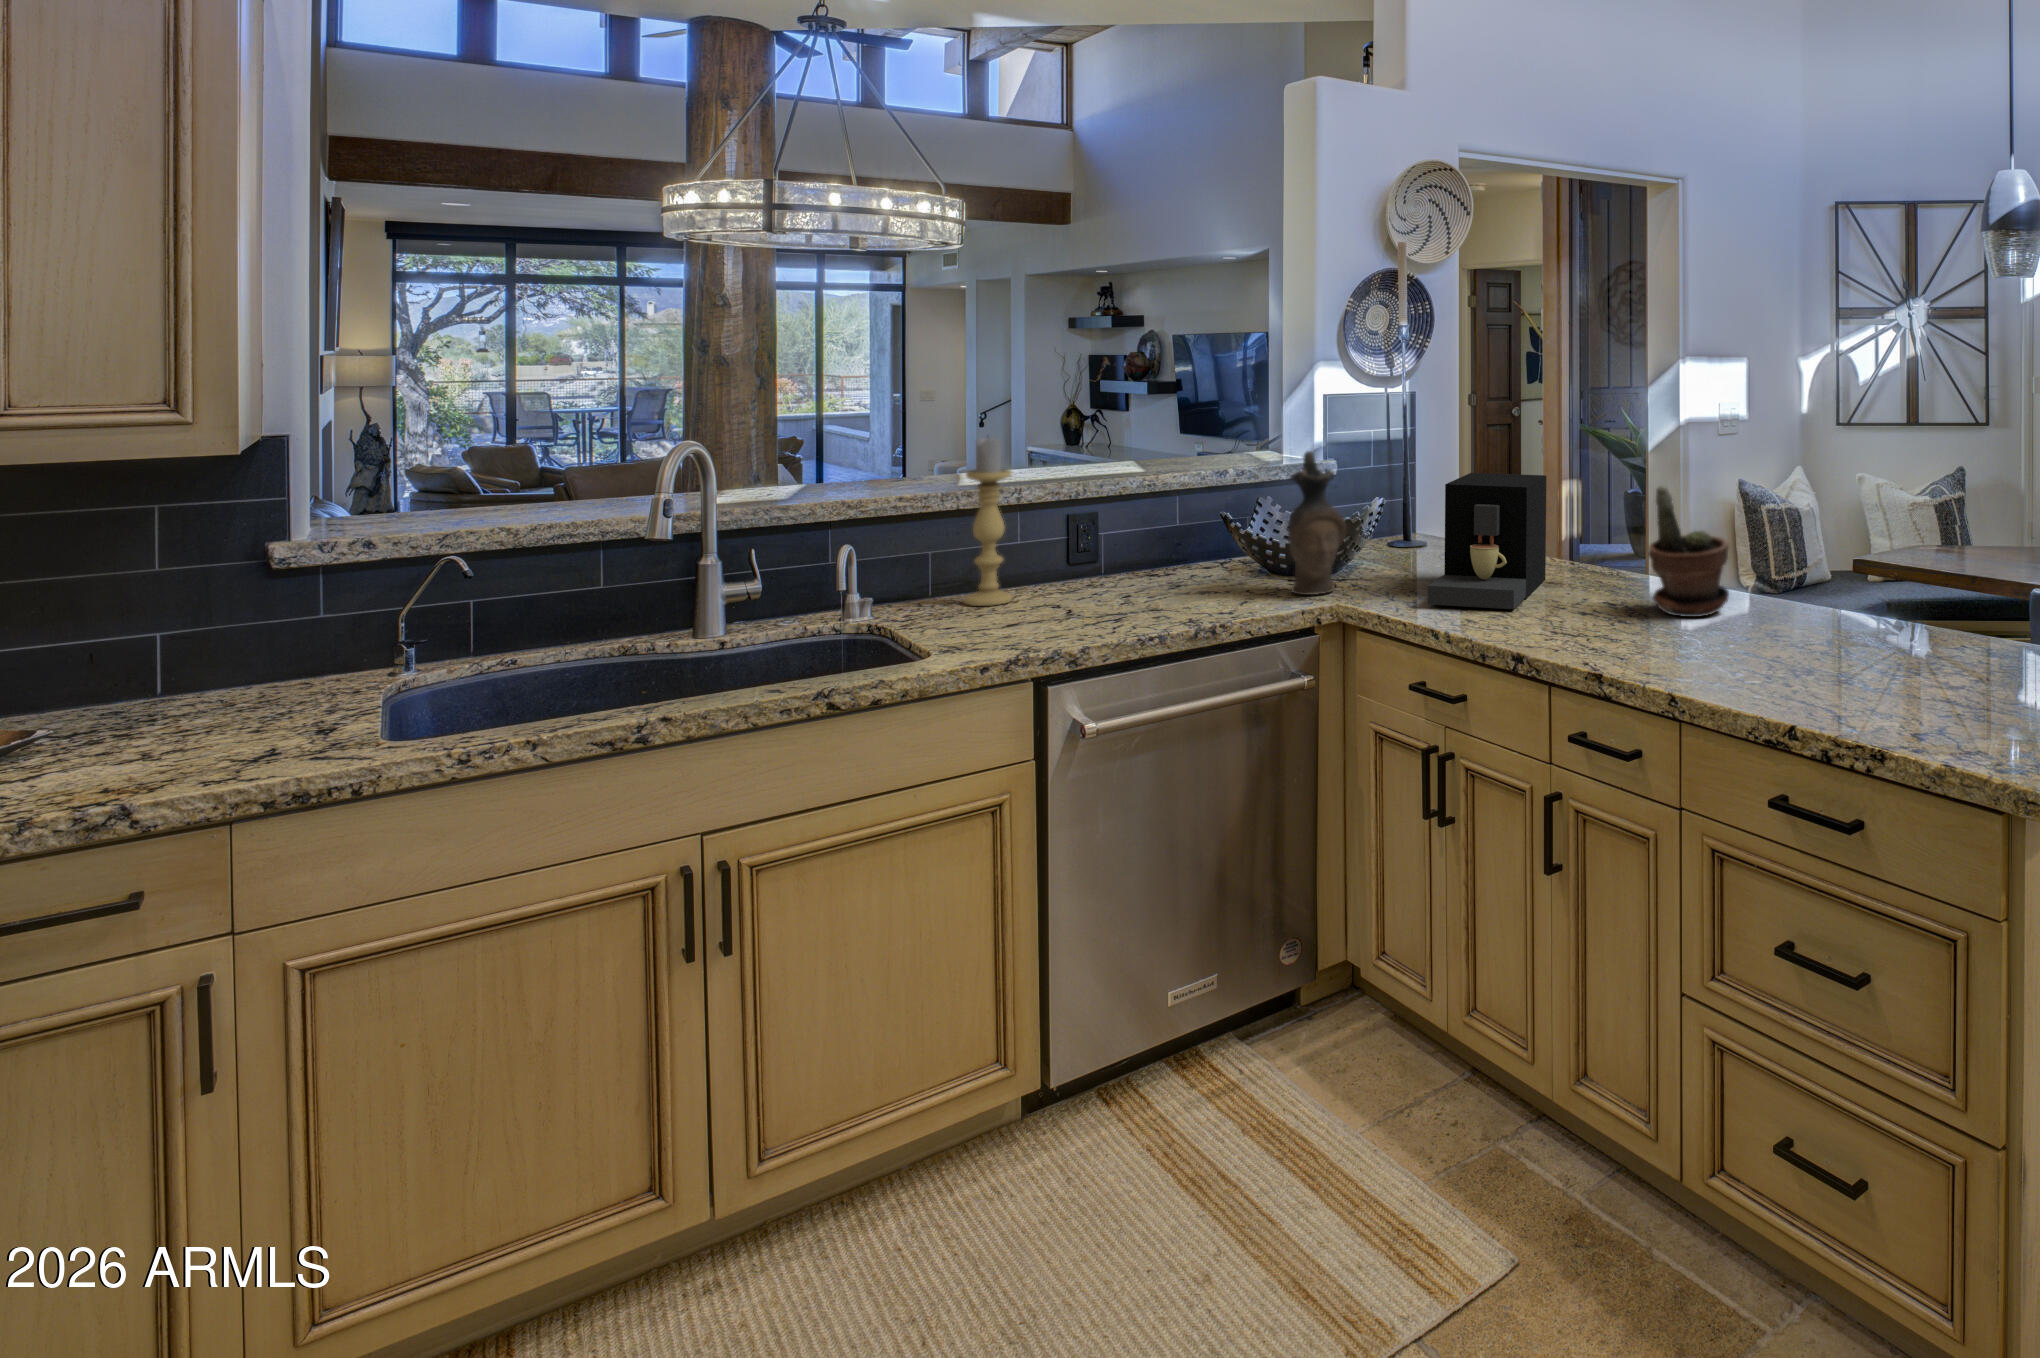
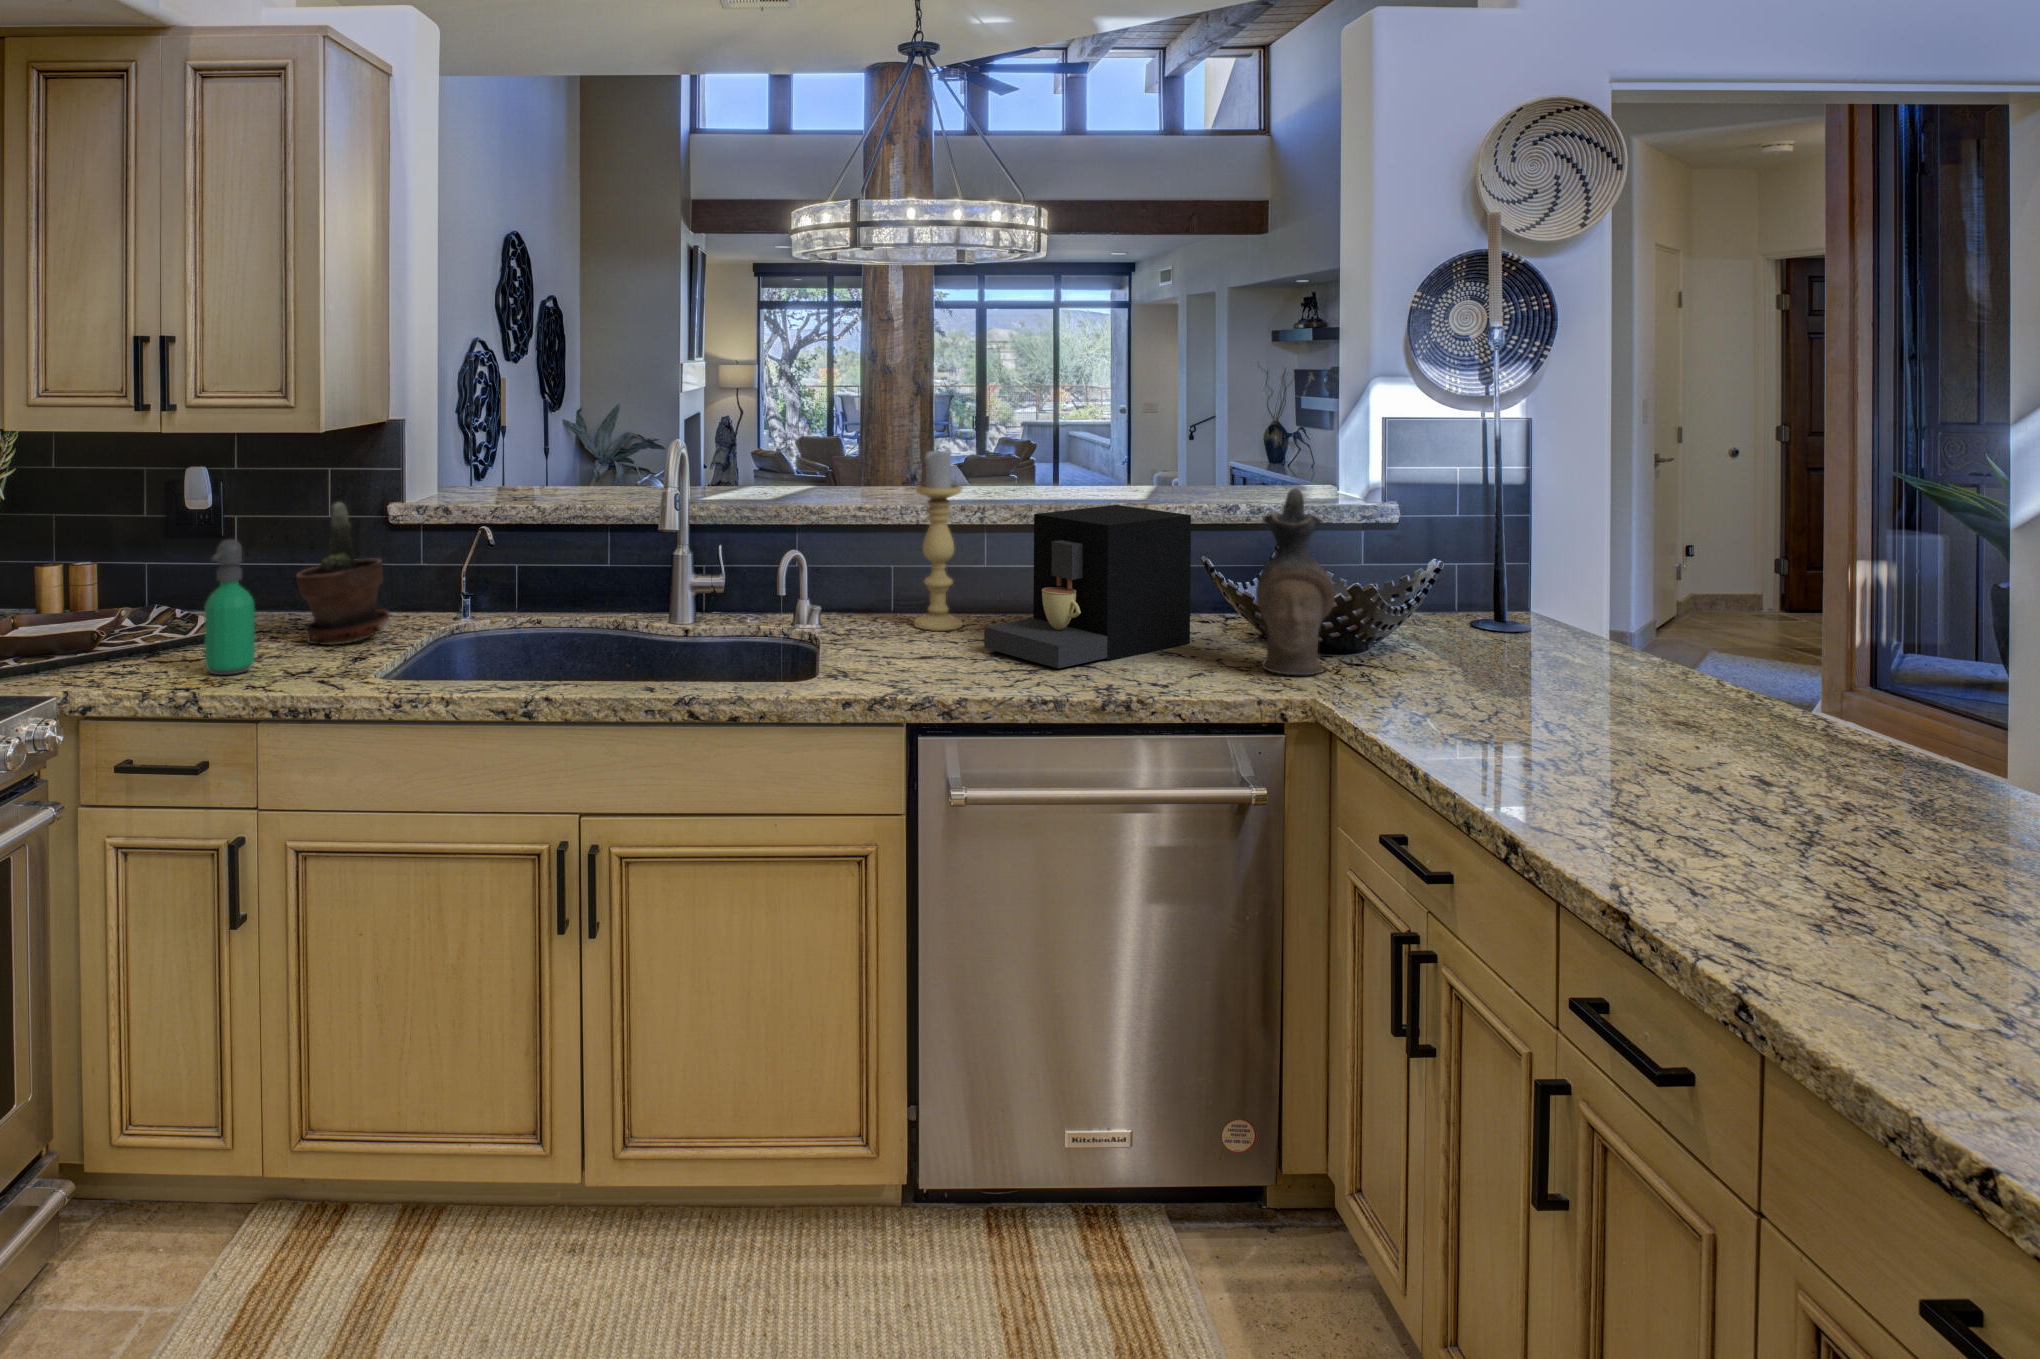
coffee maker: present [1428,473,1547,609] -> present [984,505,1191,668]
potted plant: present [1648,485,1729,617] -> present [296,502,389,645]
soap dispenser: none [74,599,162,781] -> present [204,539,255,675]

